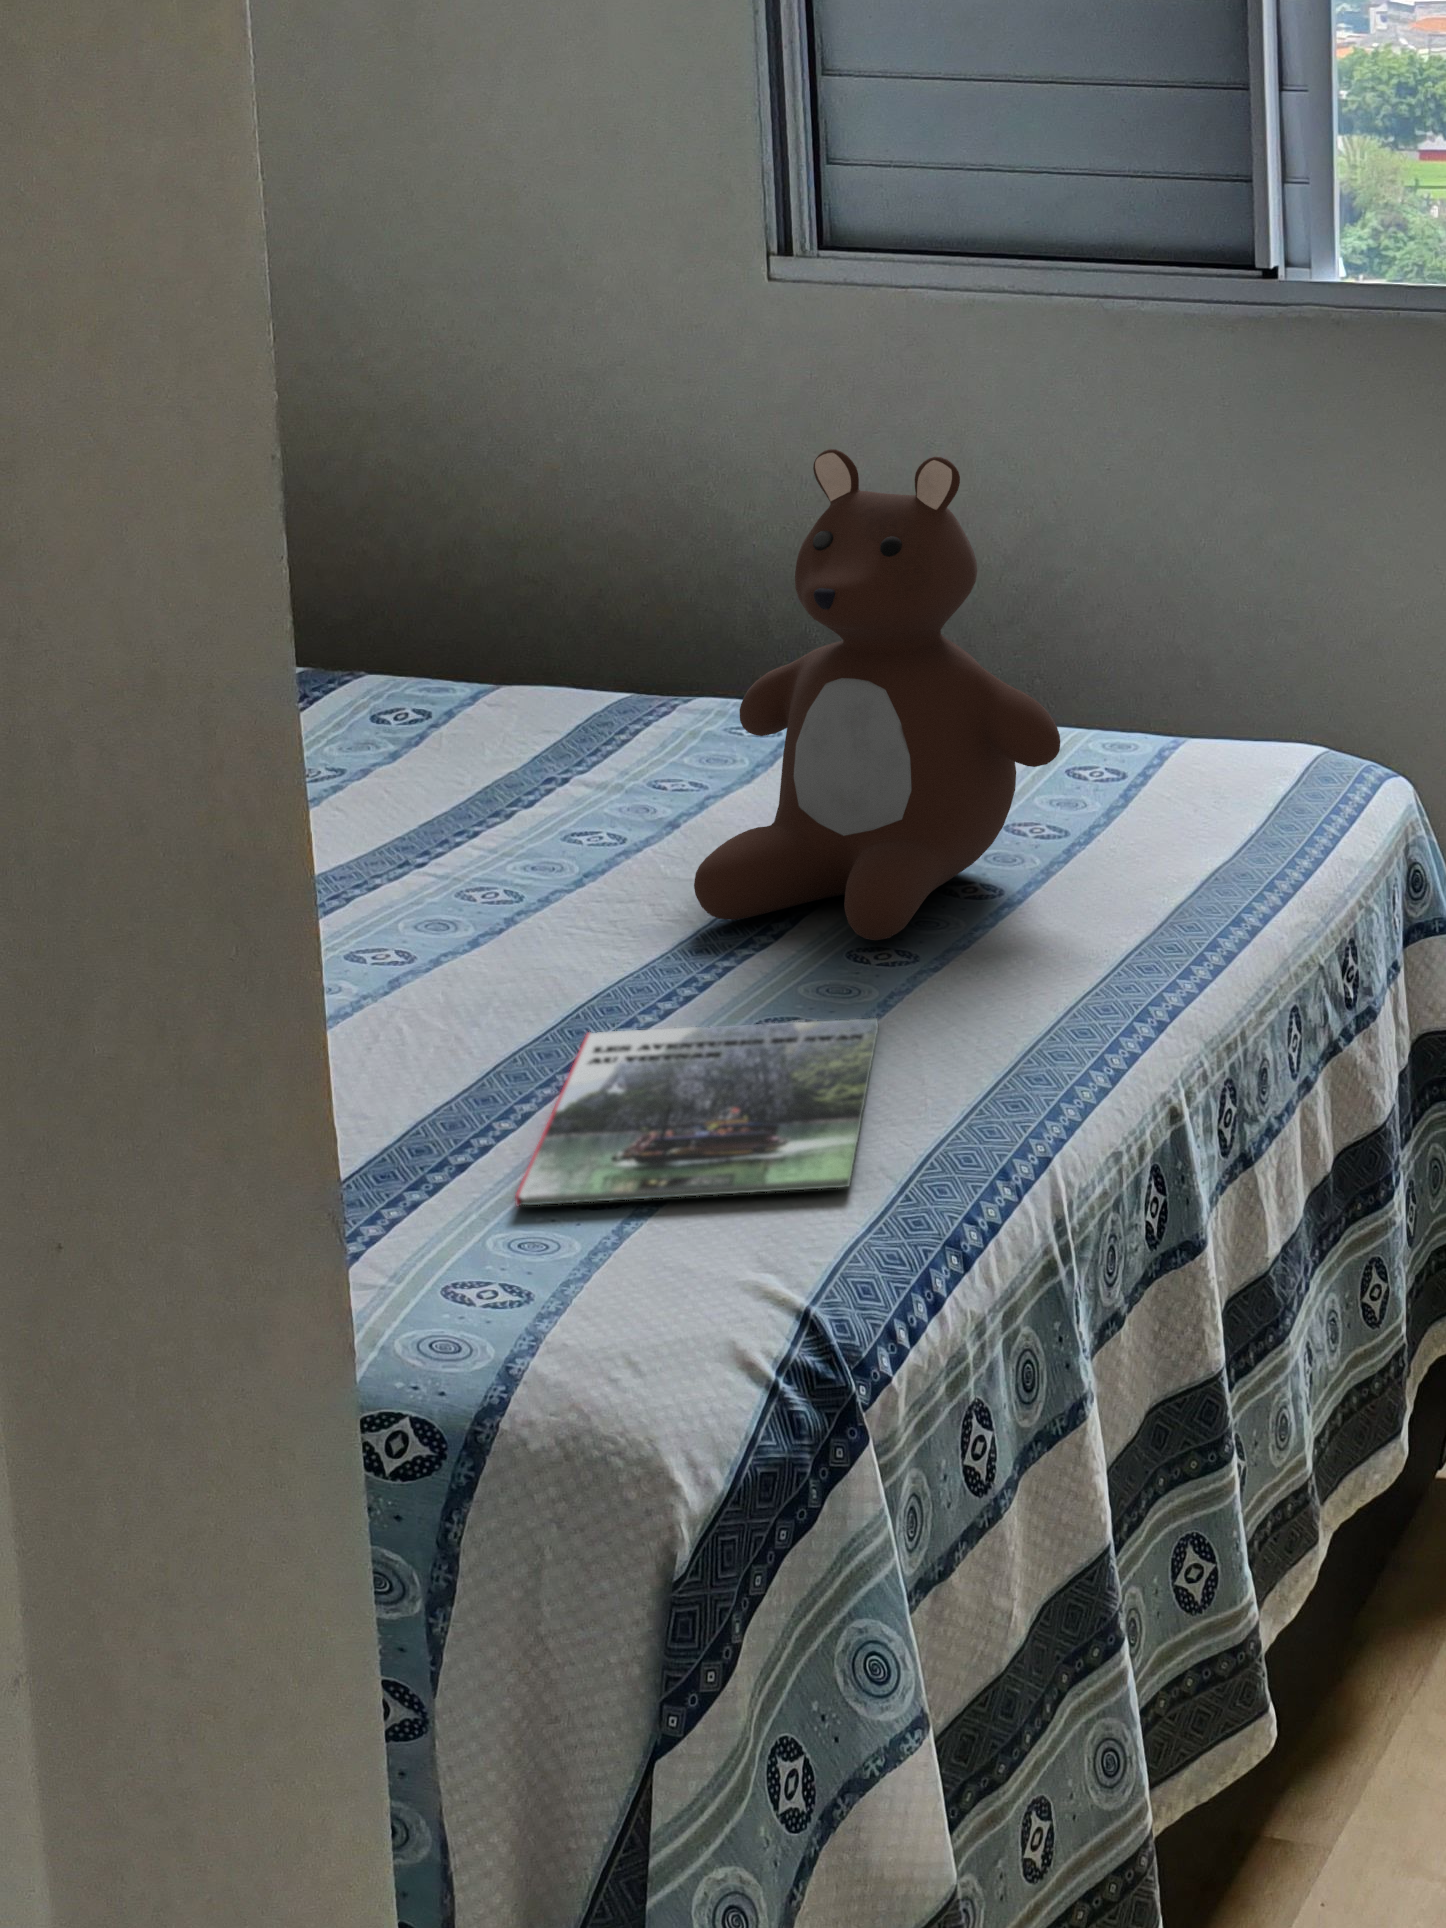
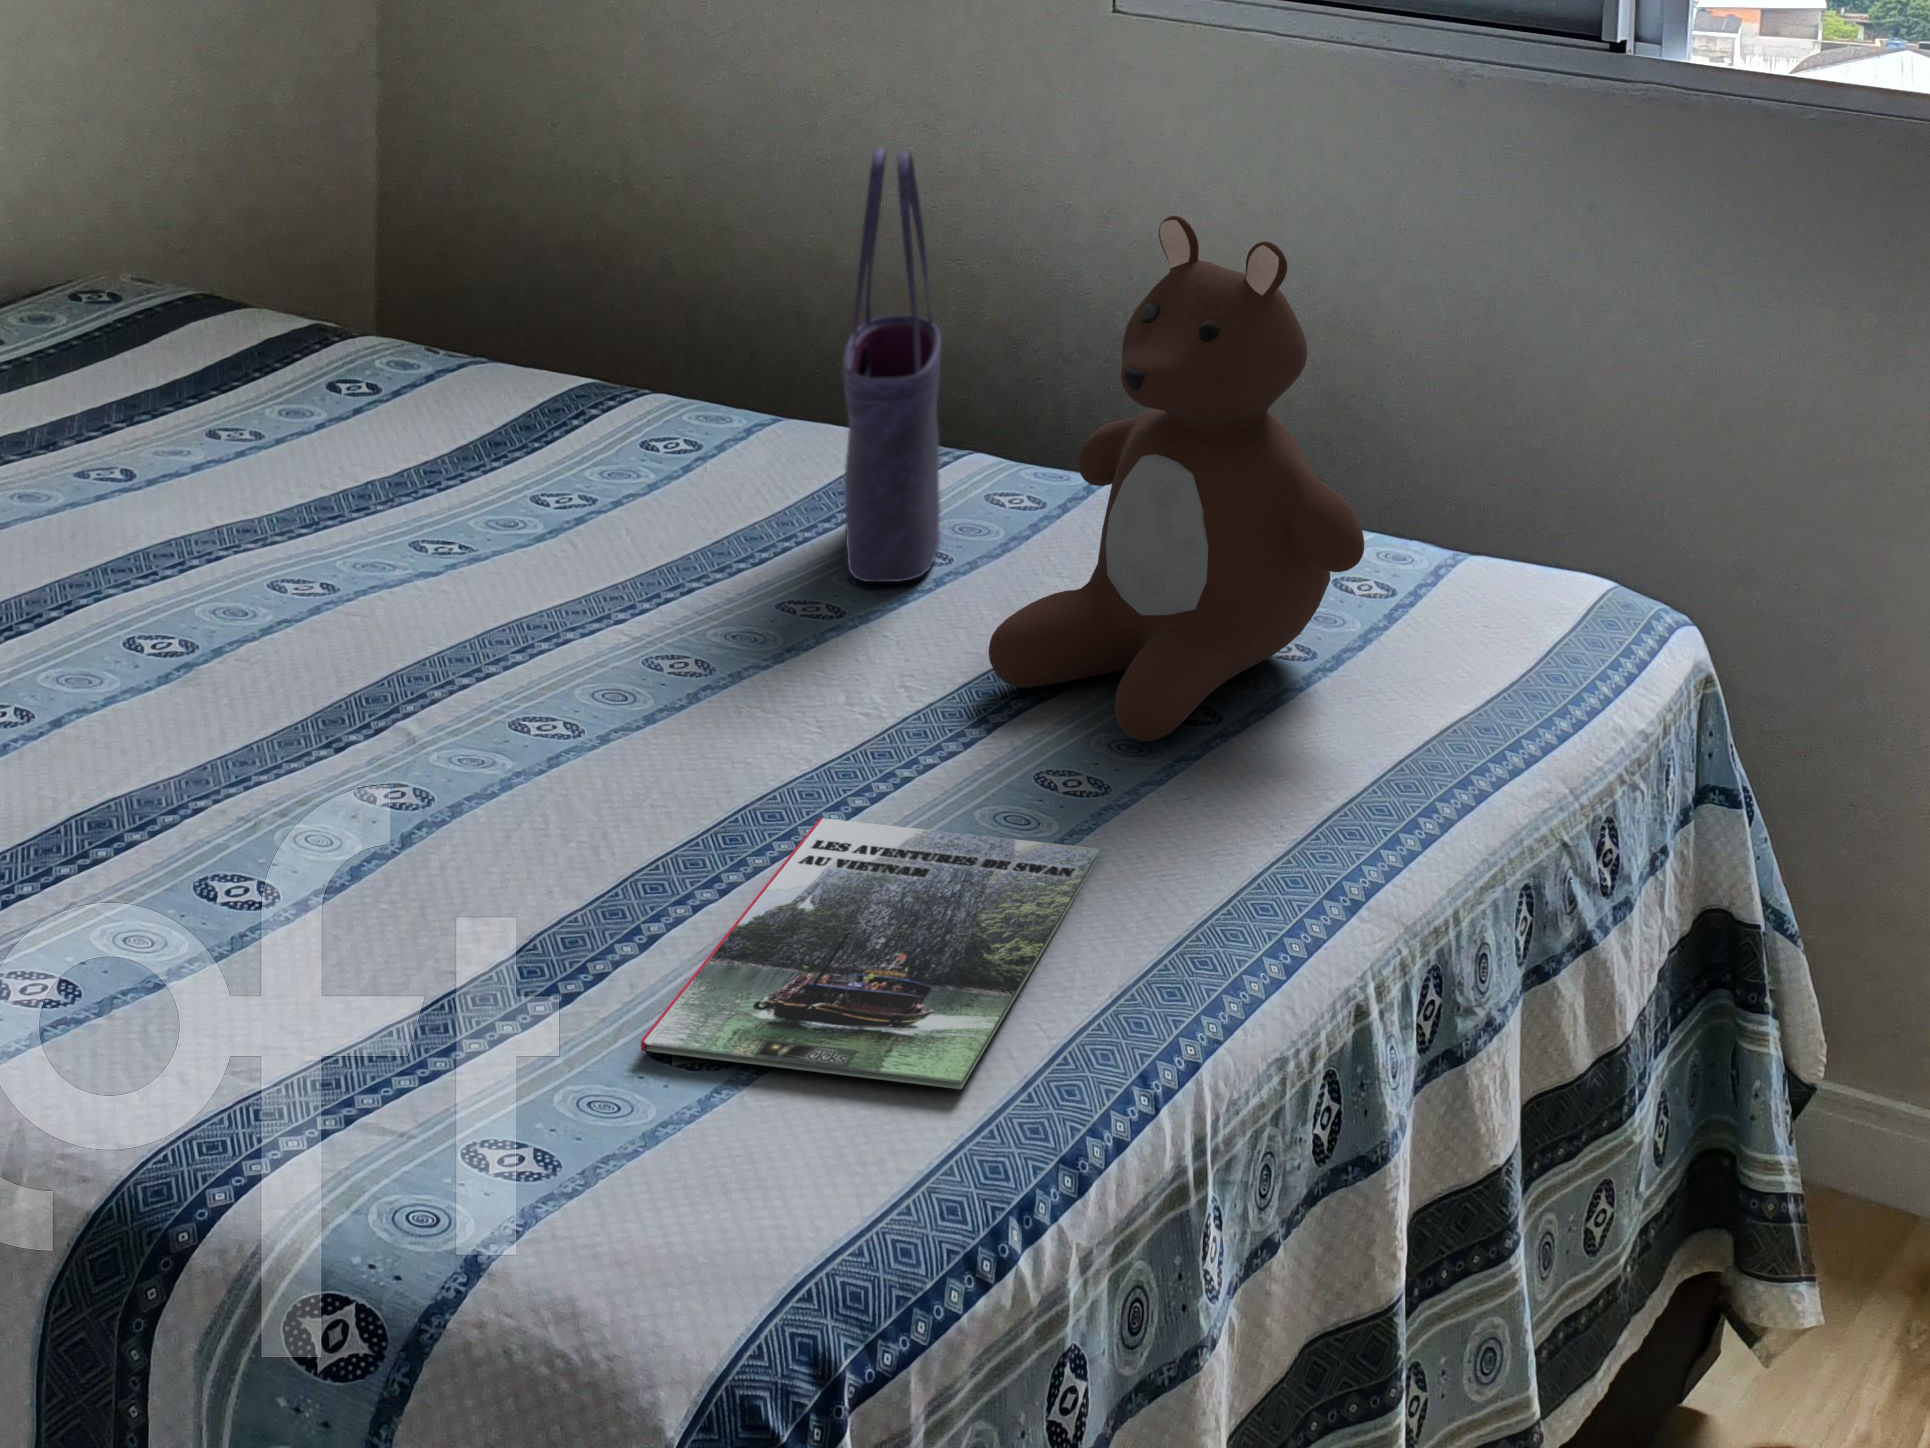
tote bag: none [469,429,583,867] -> present [843,147,941,582]

